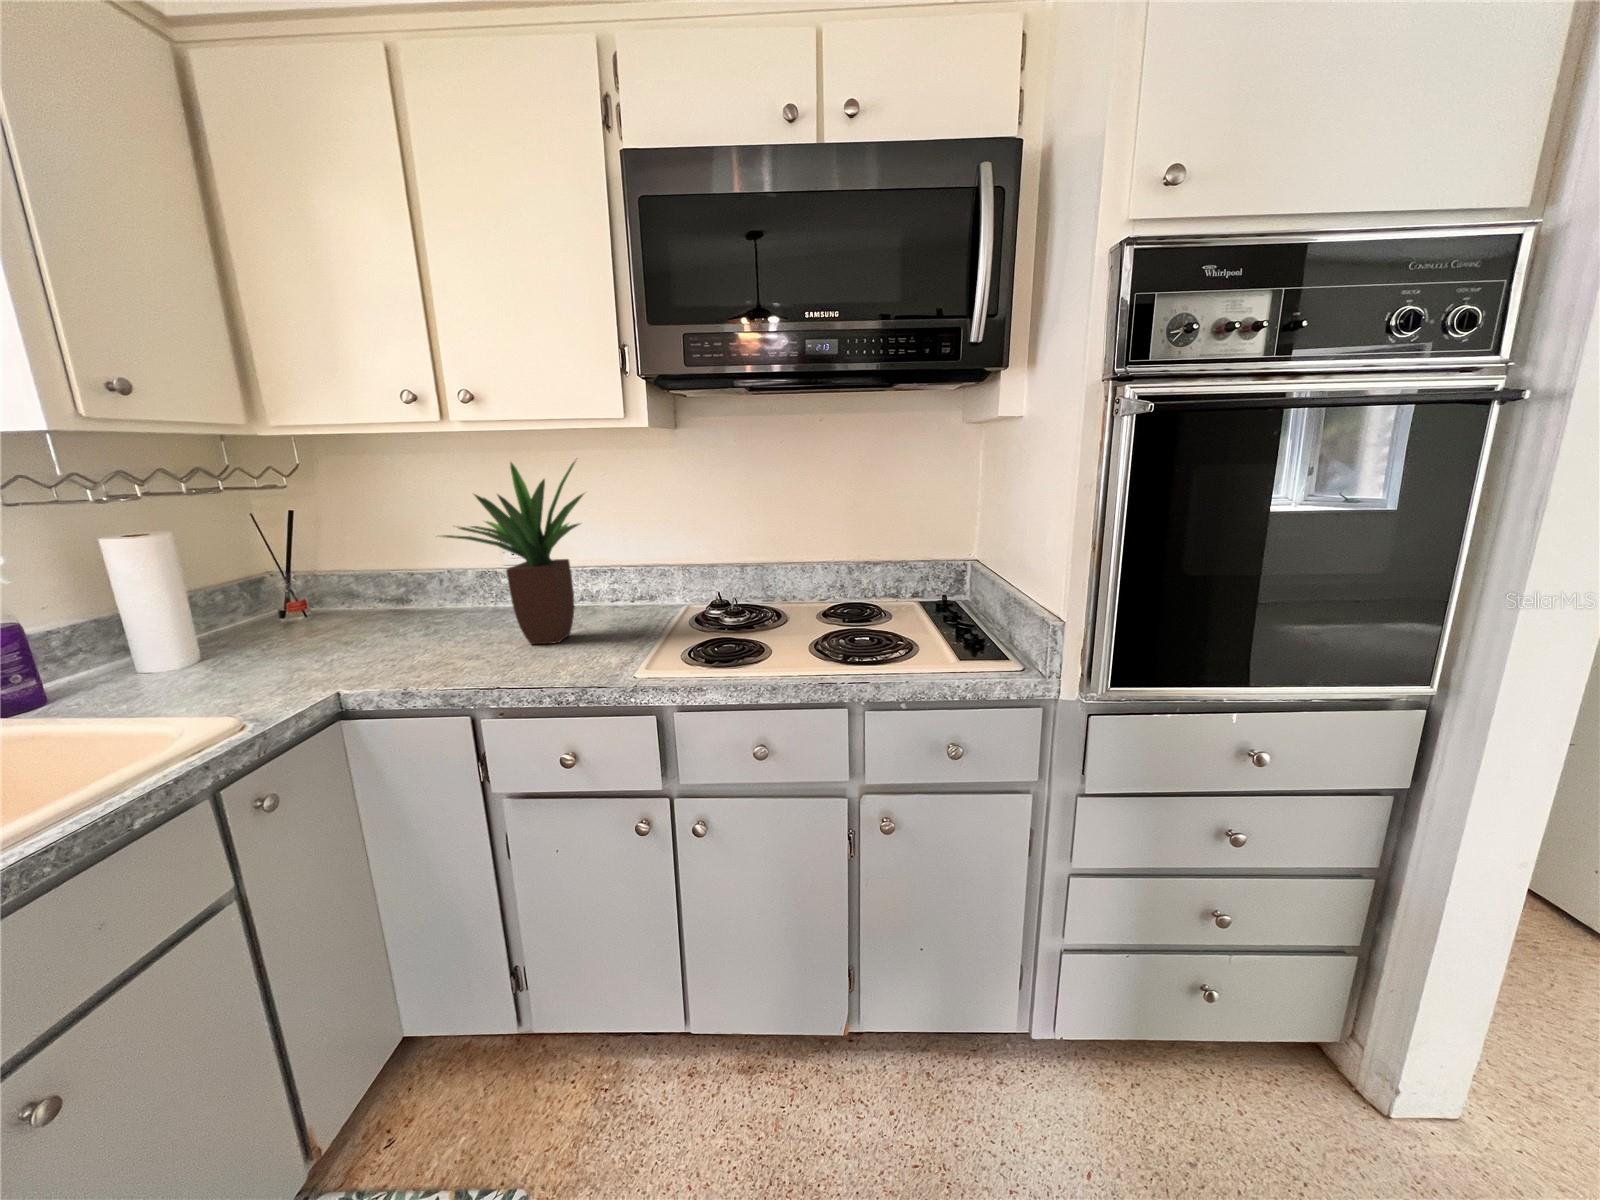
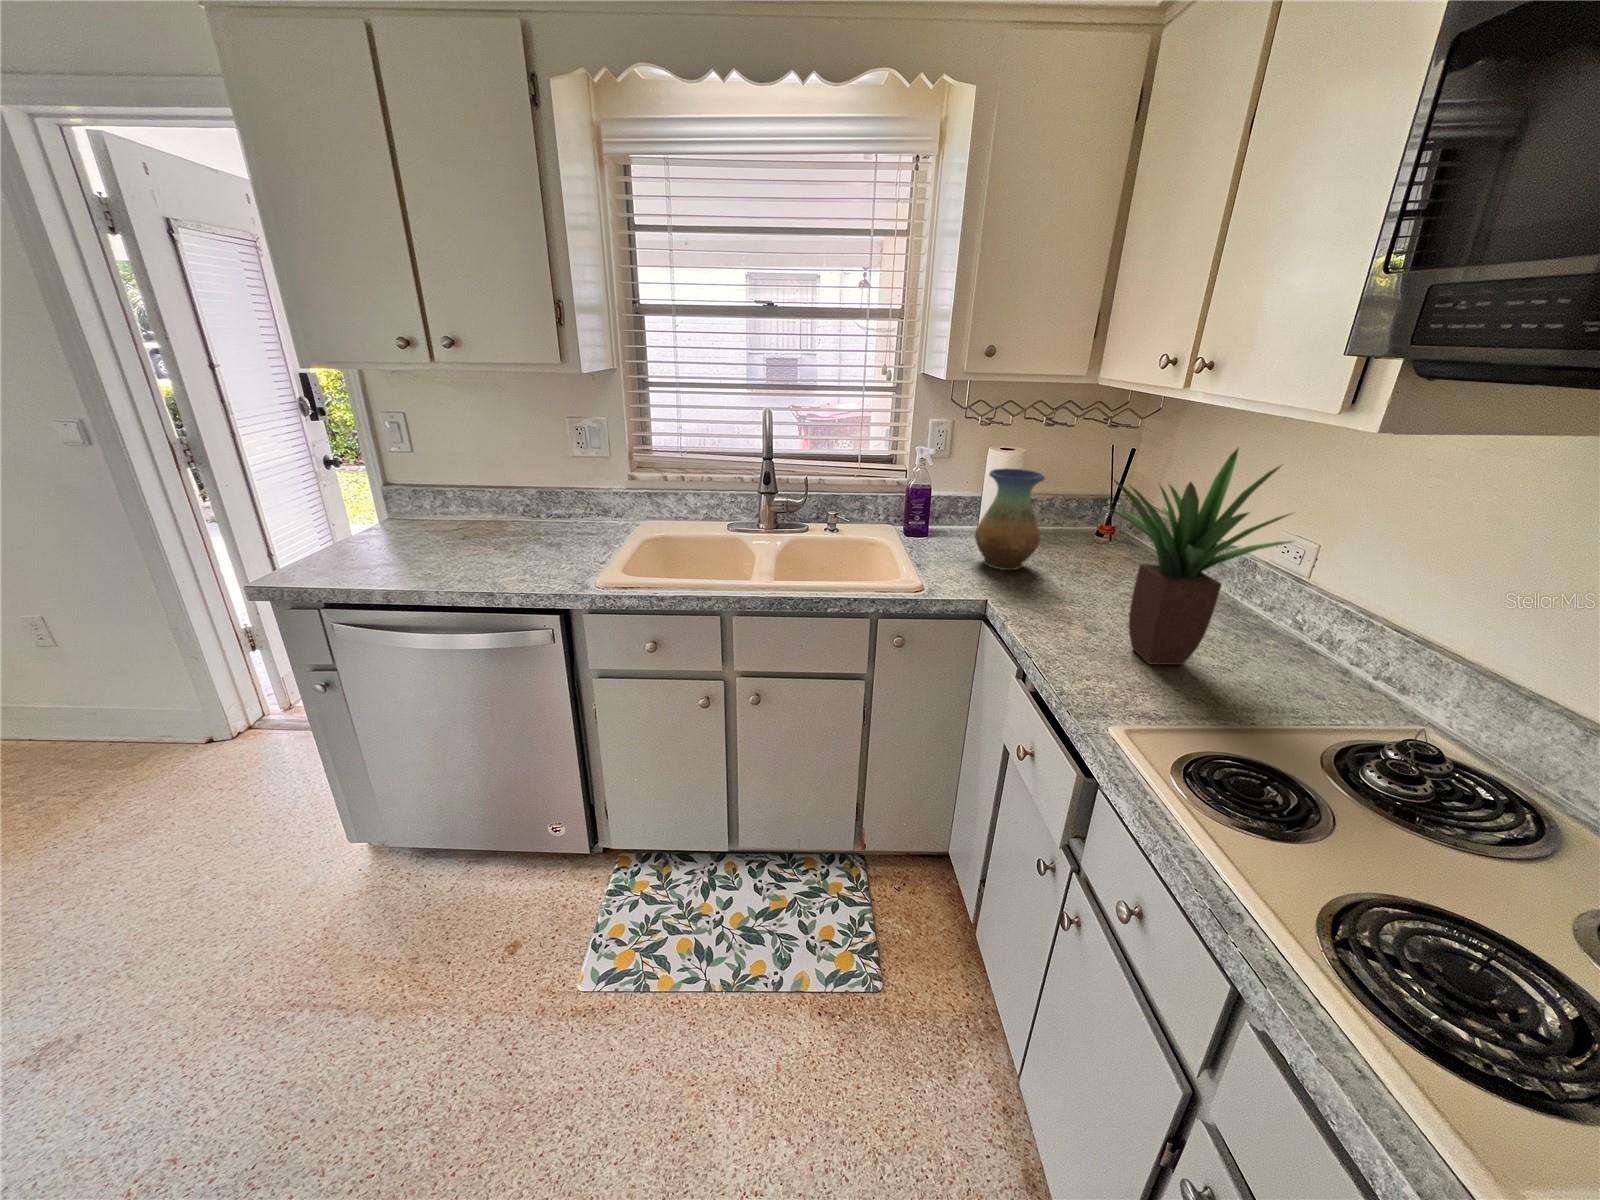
vase: none [192,546,312,679] -> present [975,468,1045,570]

